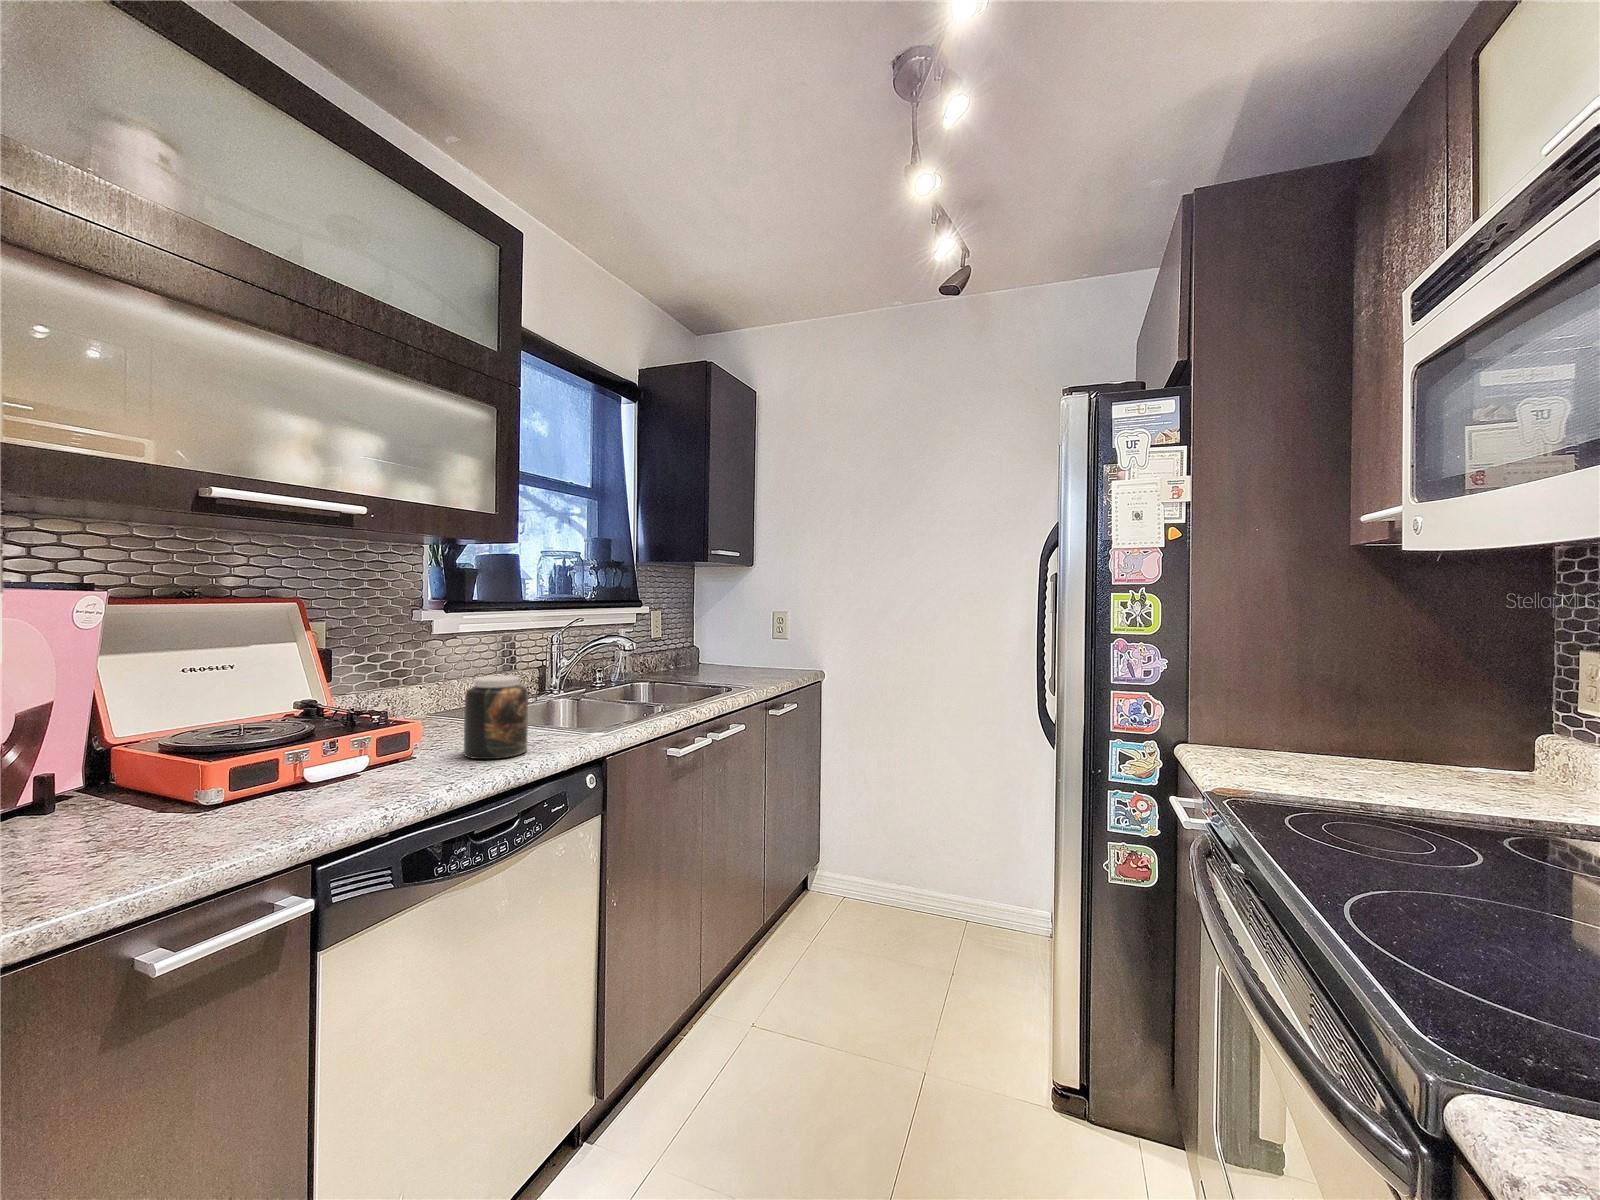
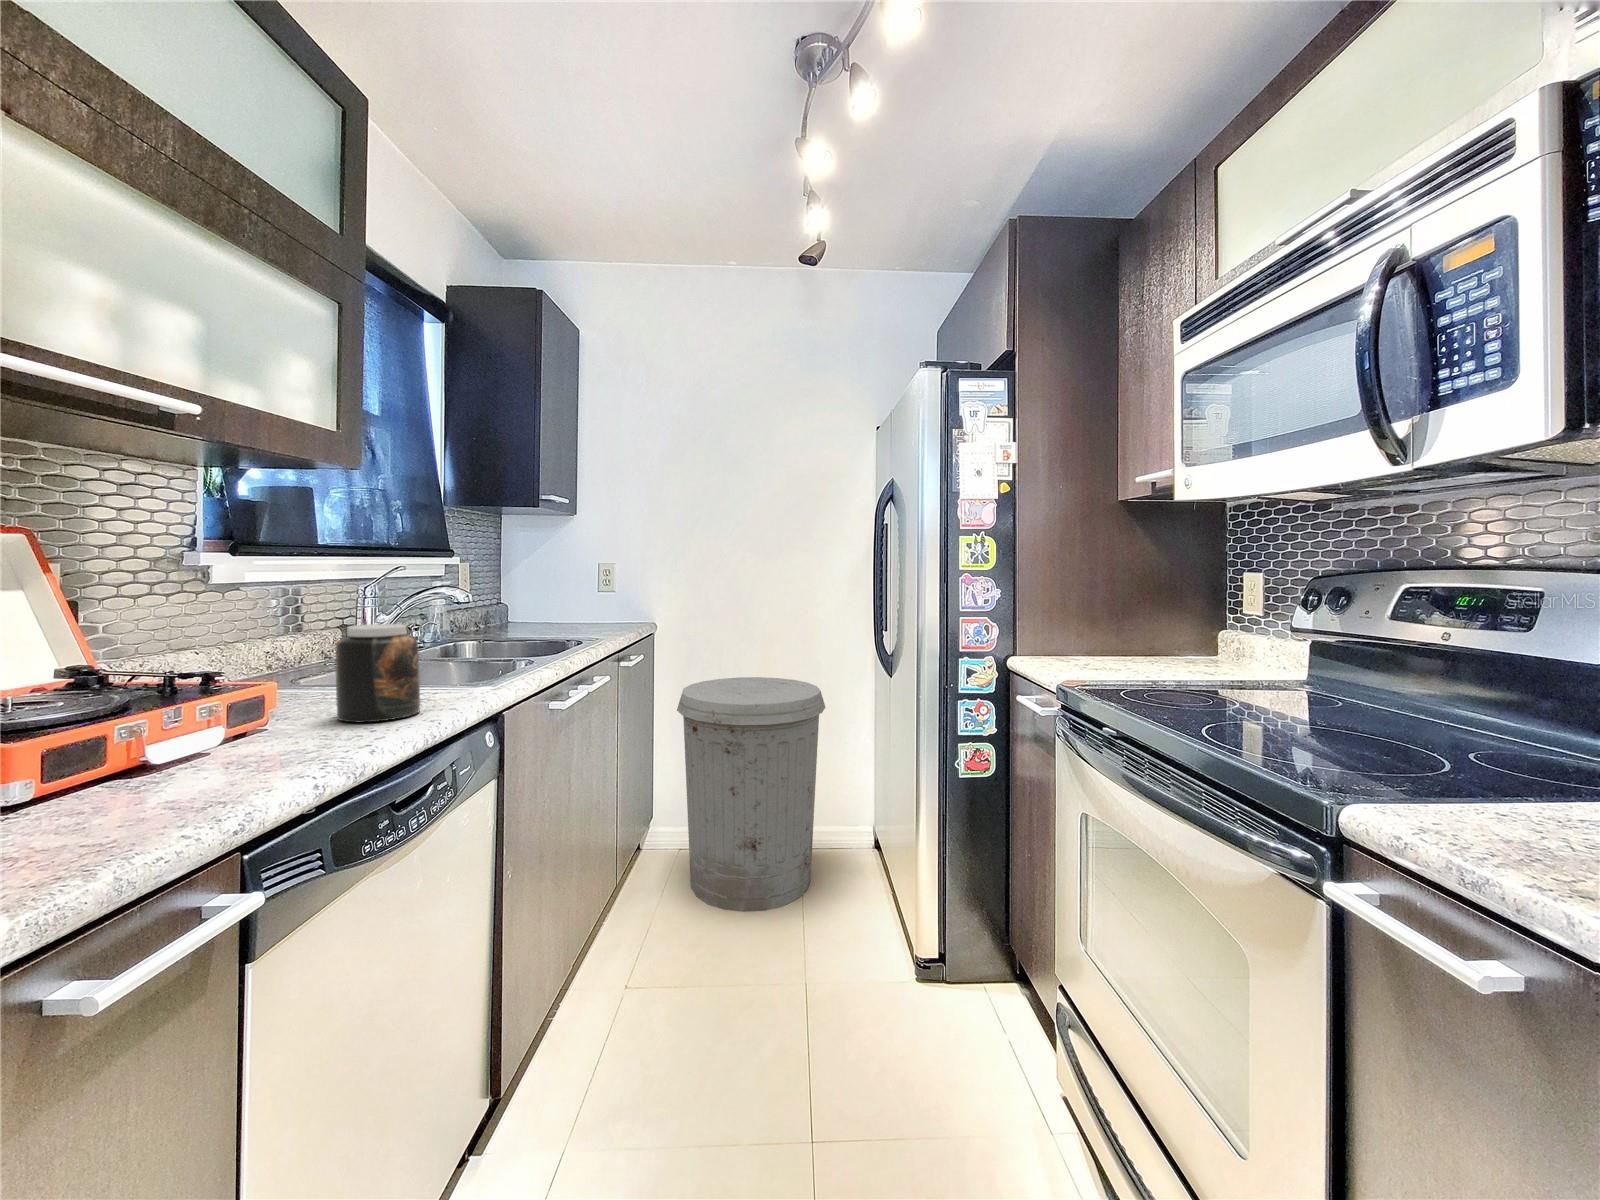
trash can: none [823,731,980,988] -> present [677,677,825,912]

